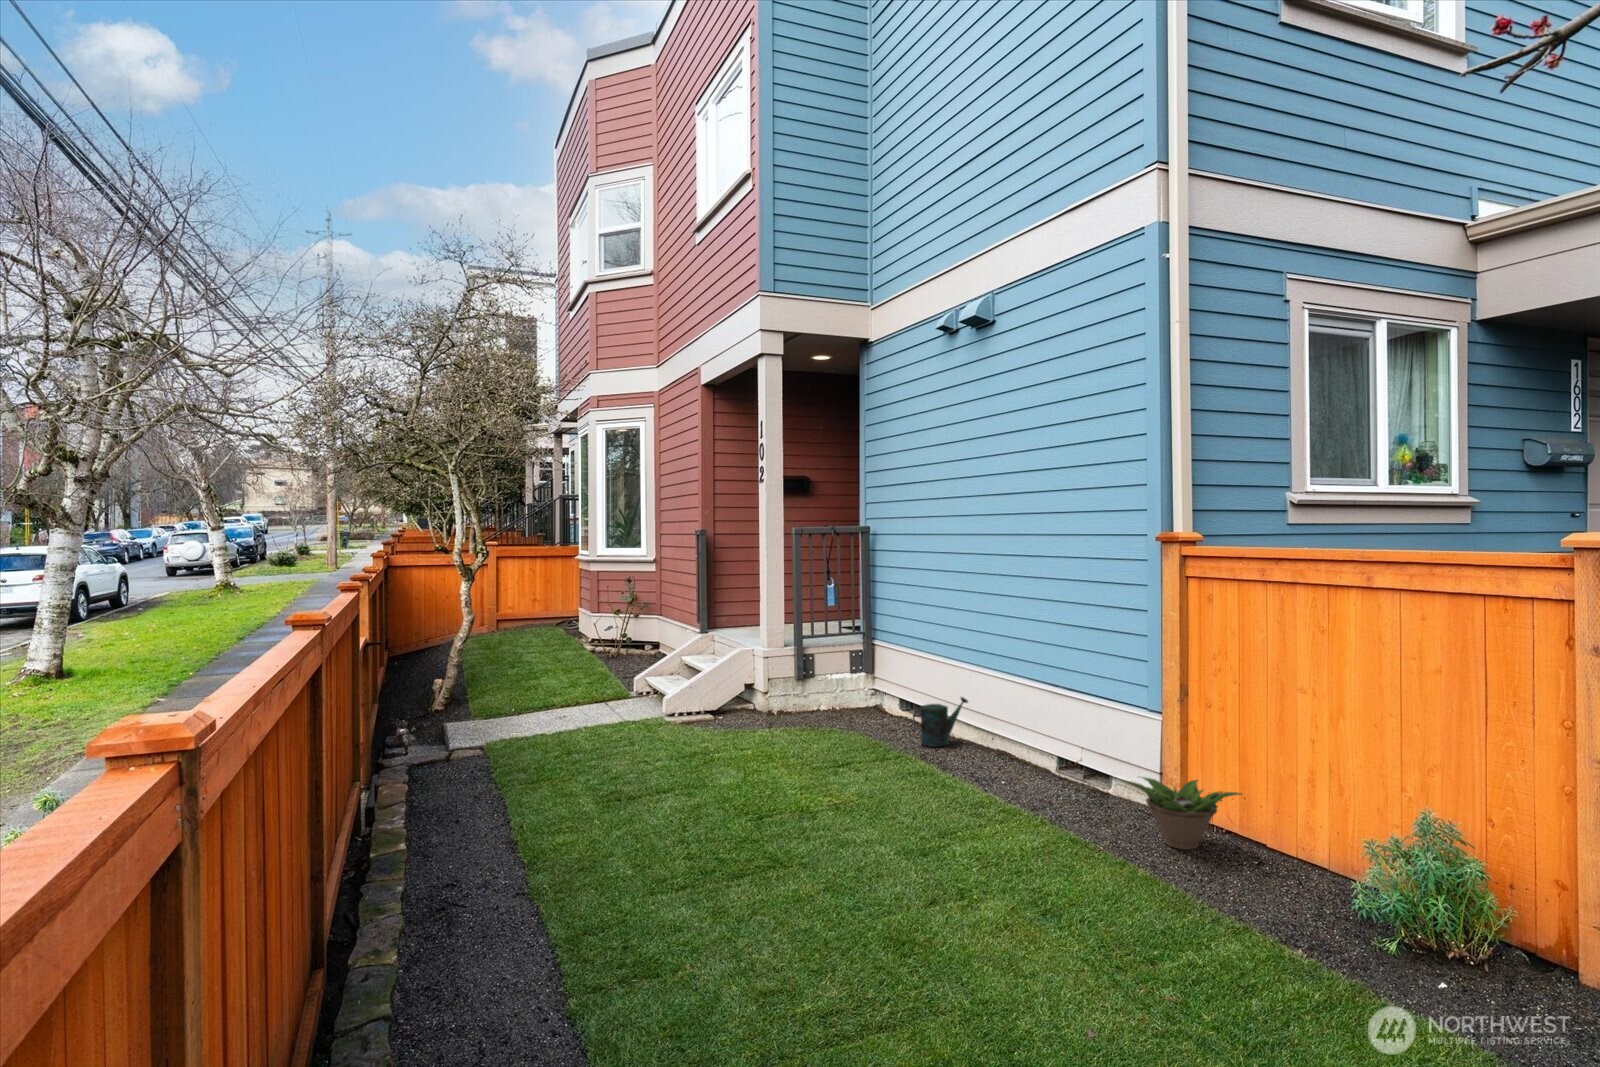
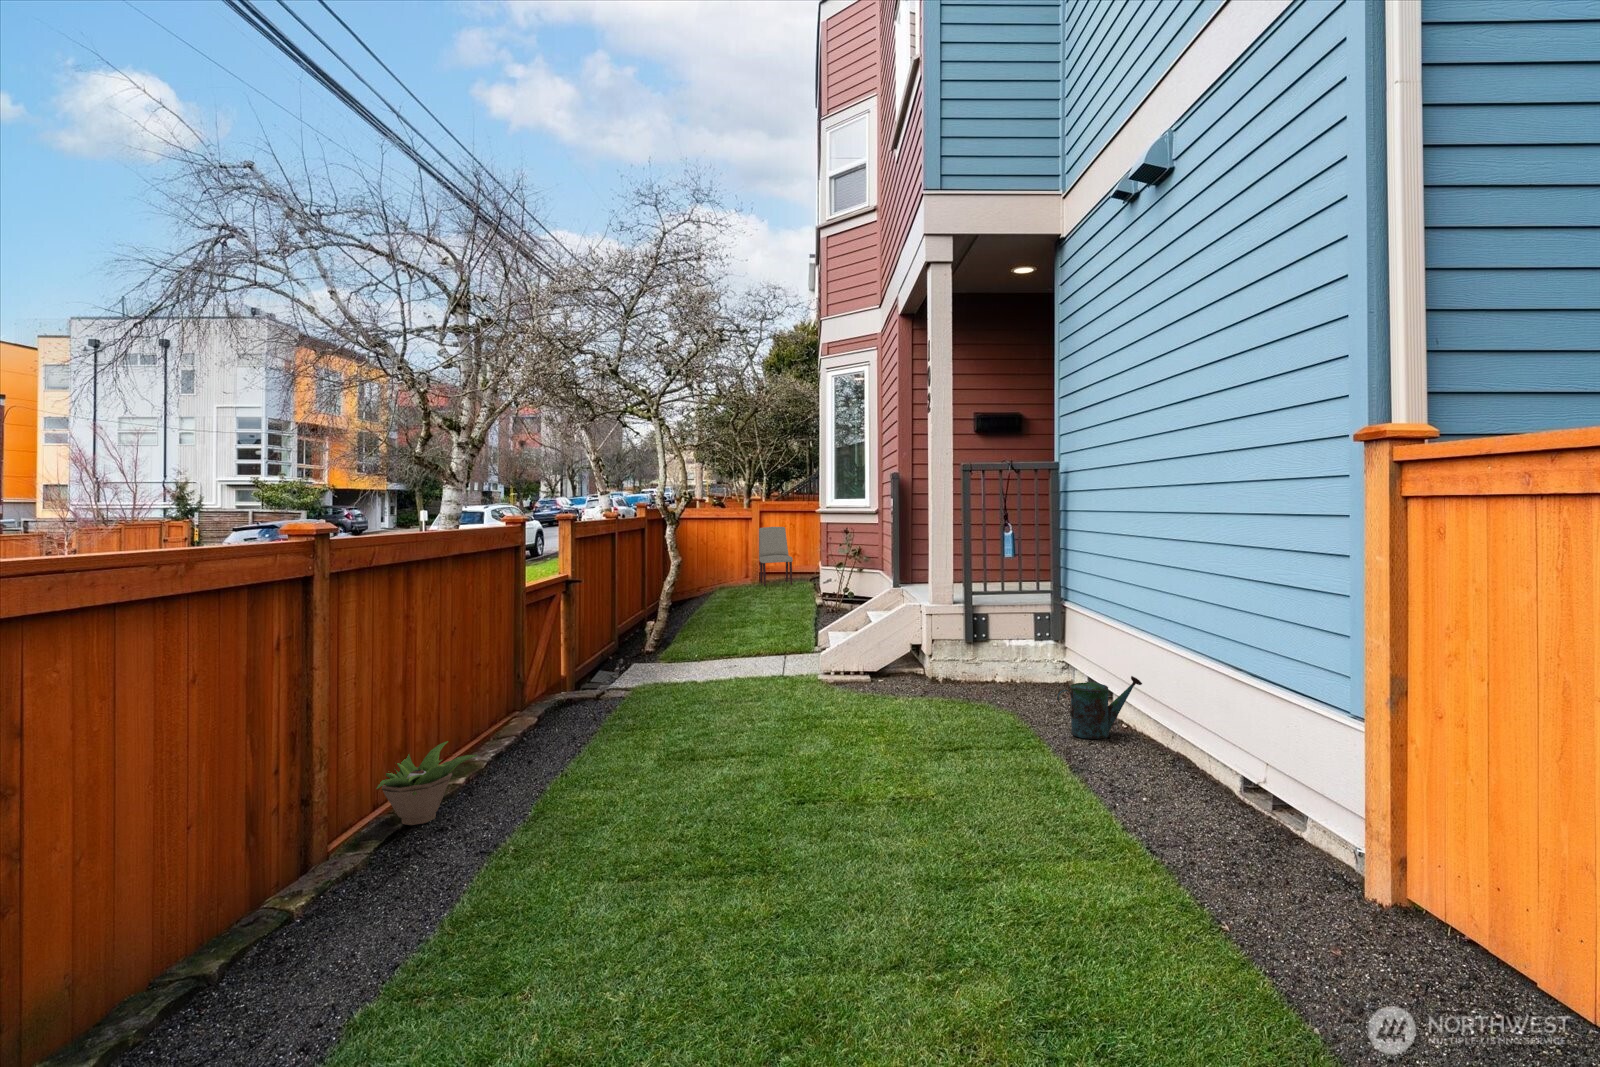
chair: none [486,570,527,633] -> present [759,527,793,586]
decorative plant: present [1126,777,1242,850] -> present [377,741,477,825]

